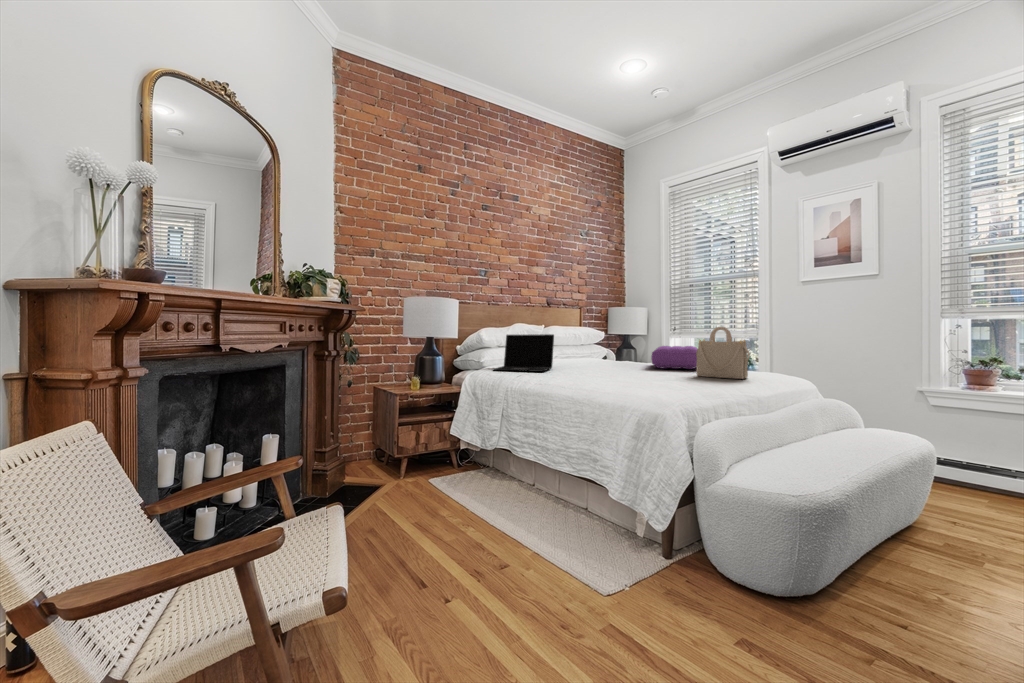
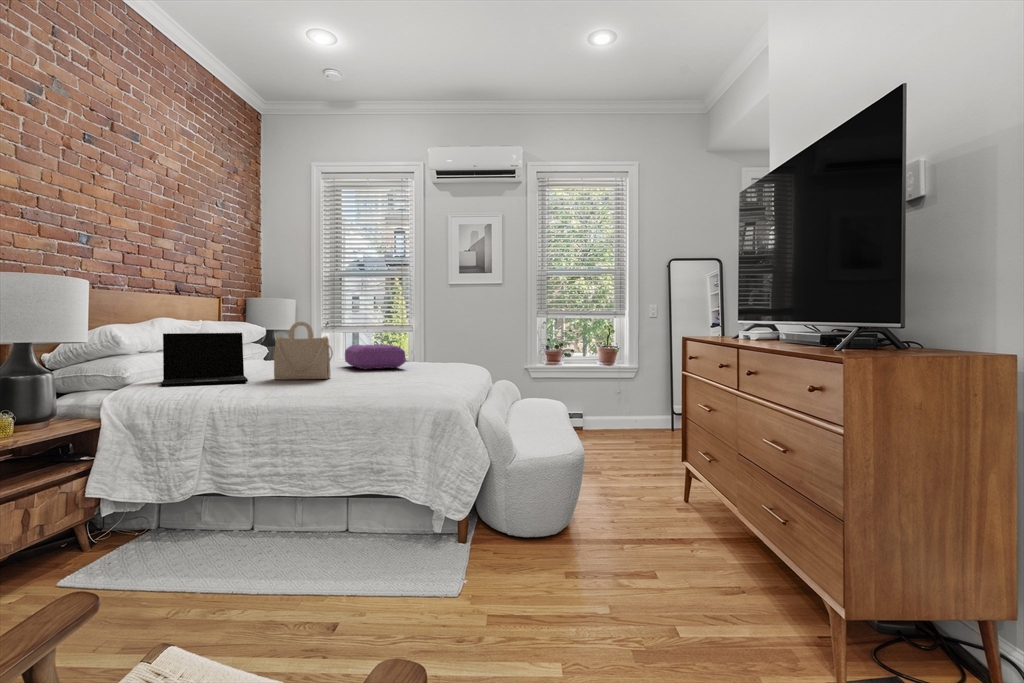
handbag: present [696,327,750,379] -> present [273,322,333,380]

